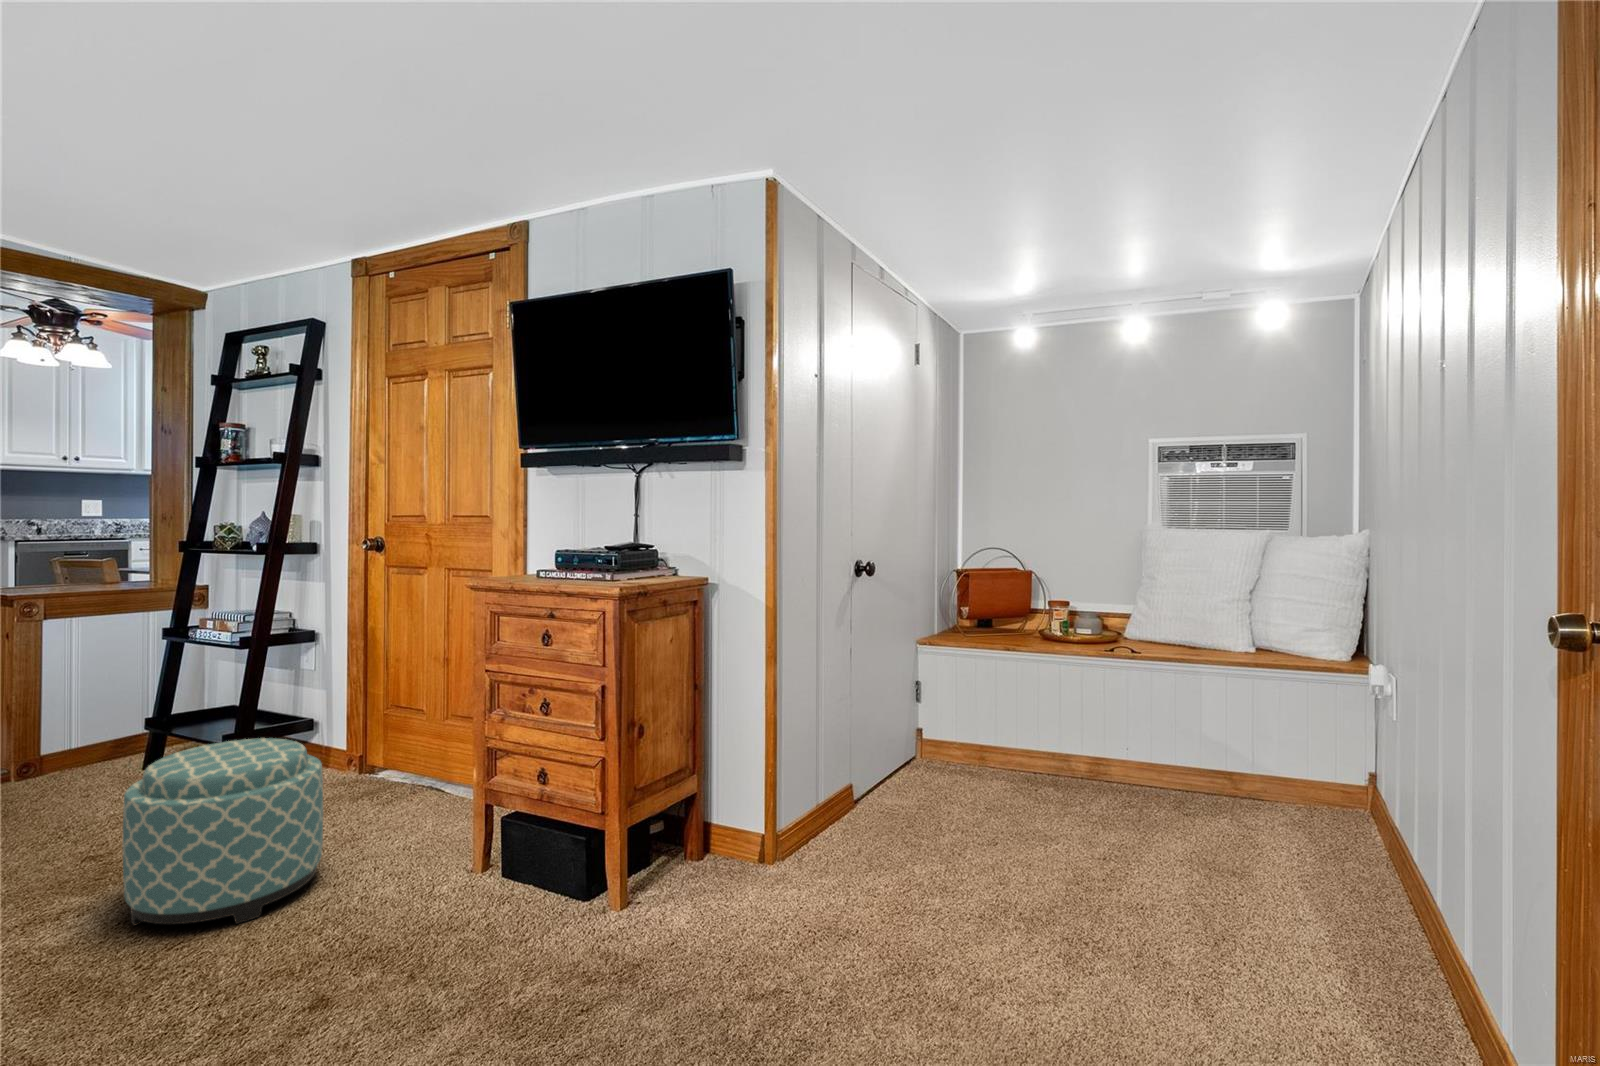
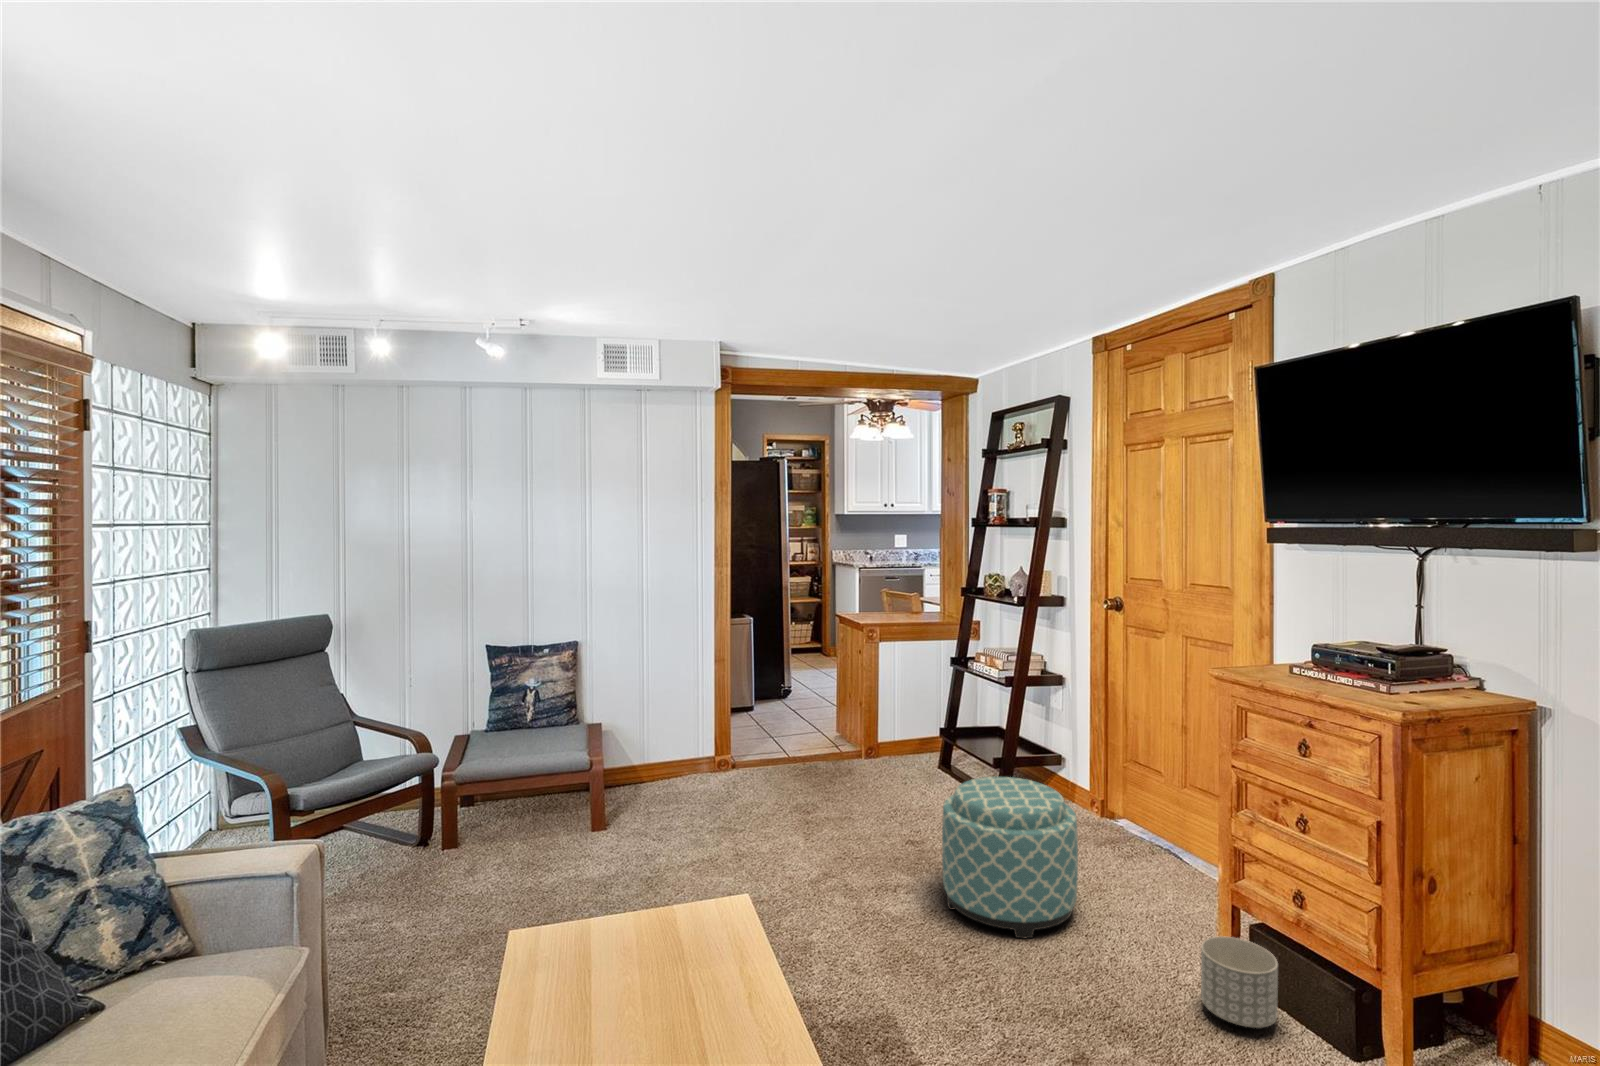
planter: none [455,832,524,913] -> present [1201,936,1278,1028]

